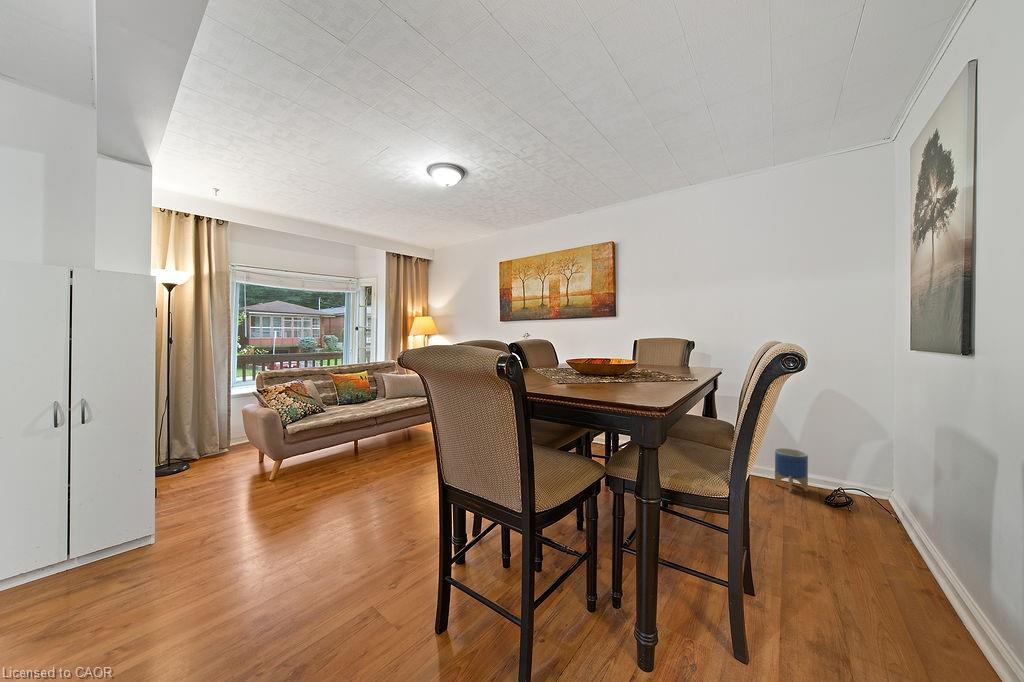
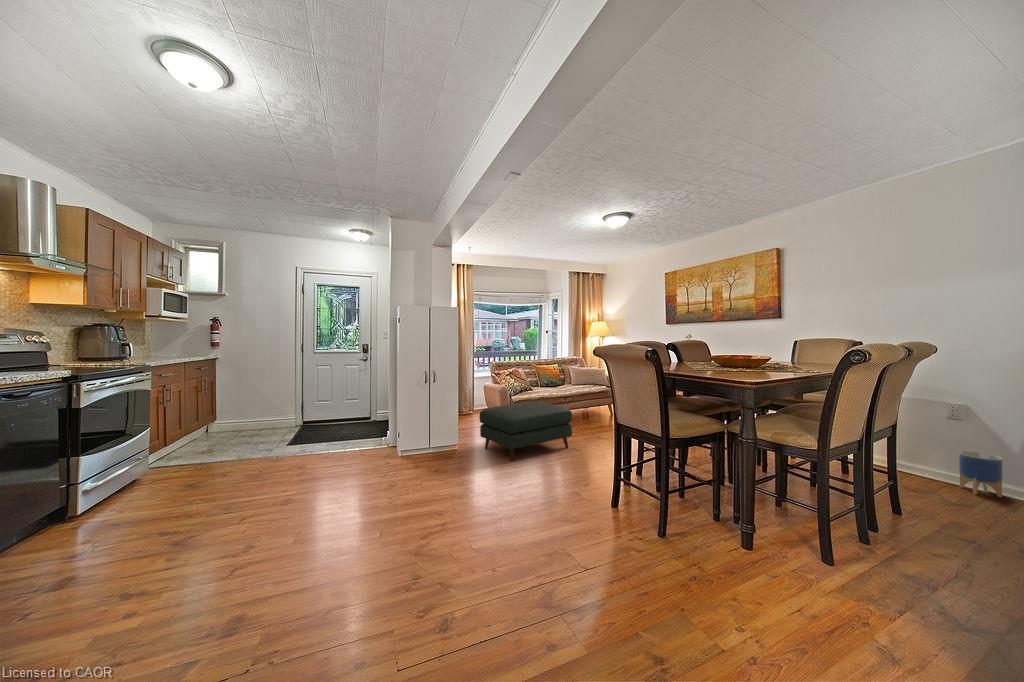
ottoman: none [207,432,379,551] -> present [479,402,572,461]

